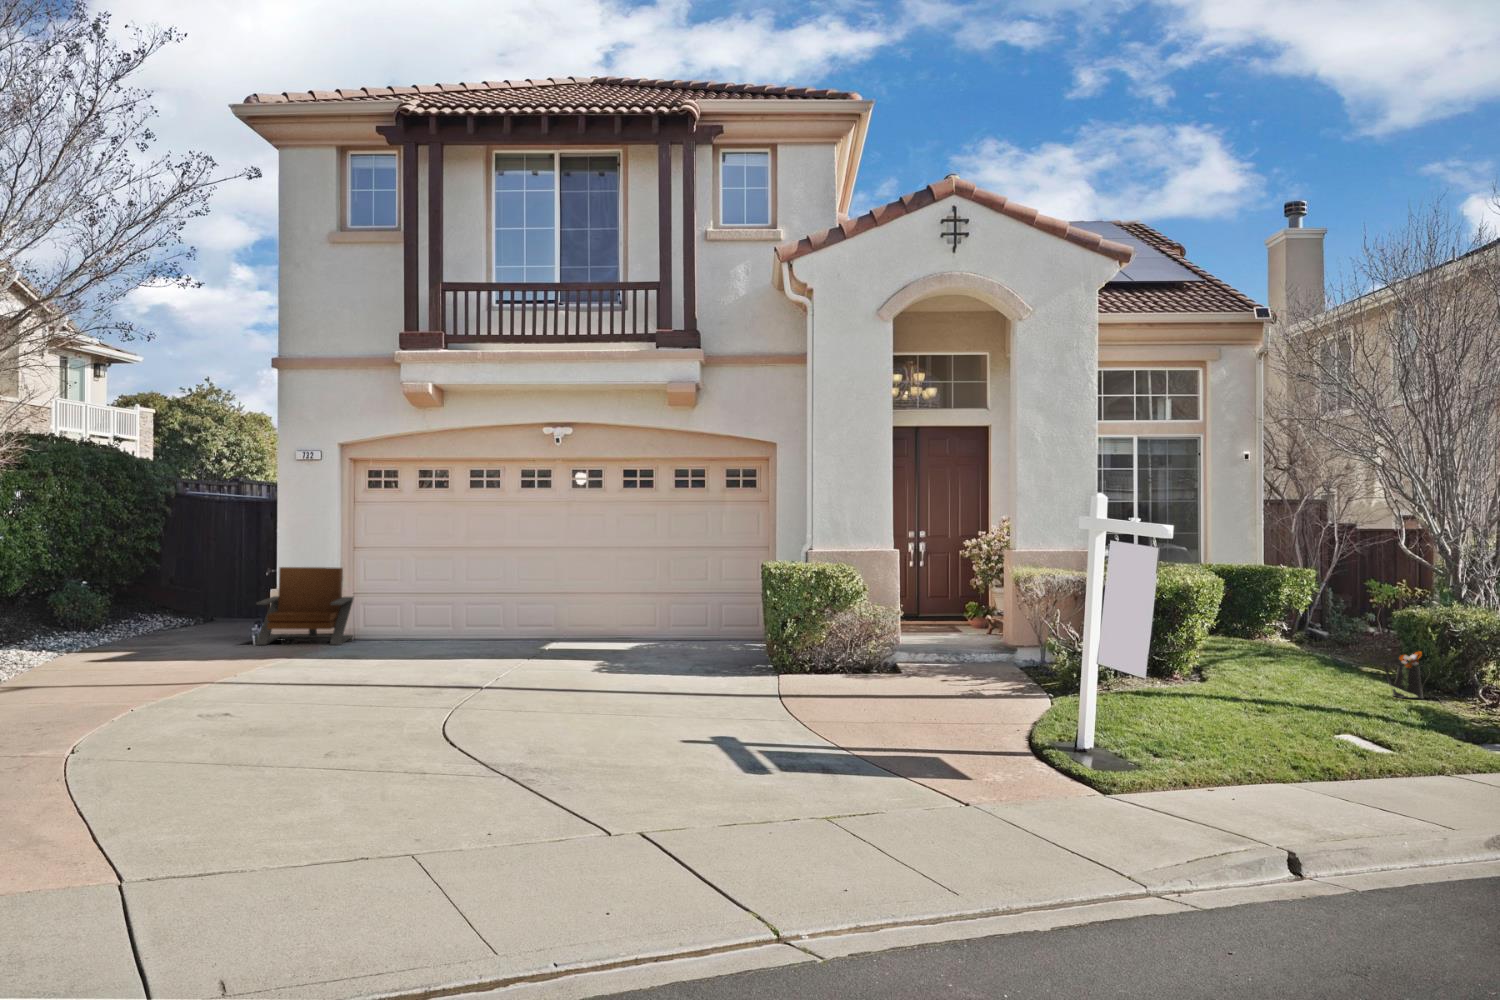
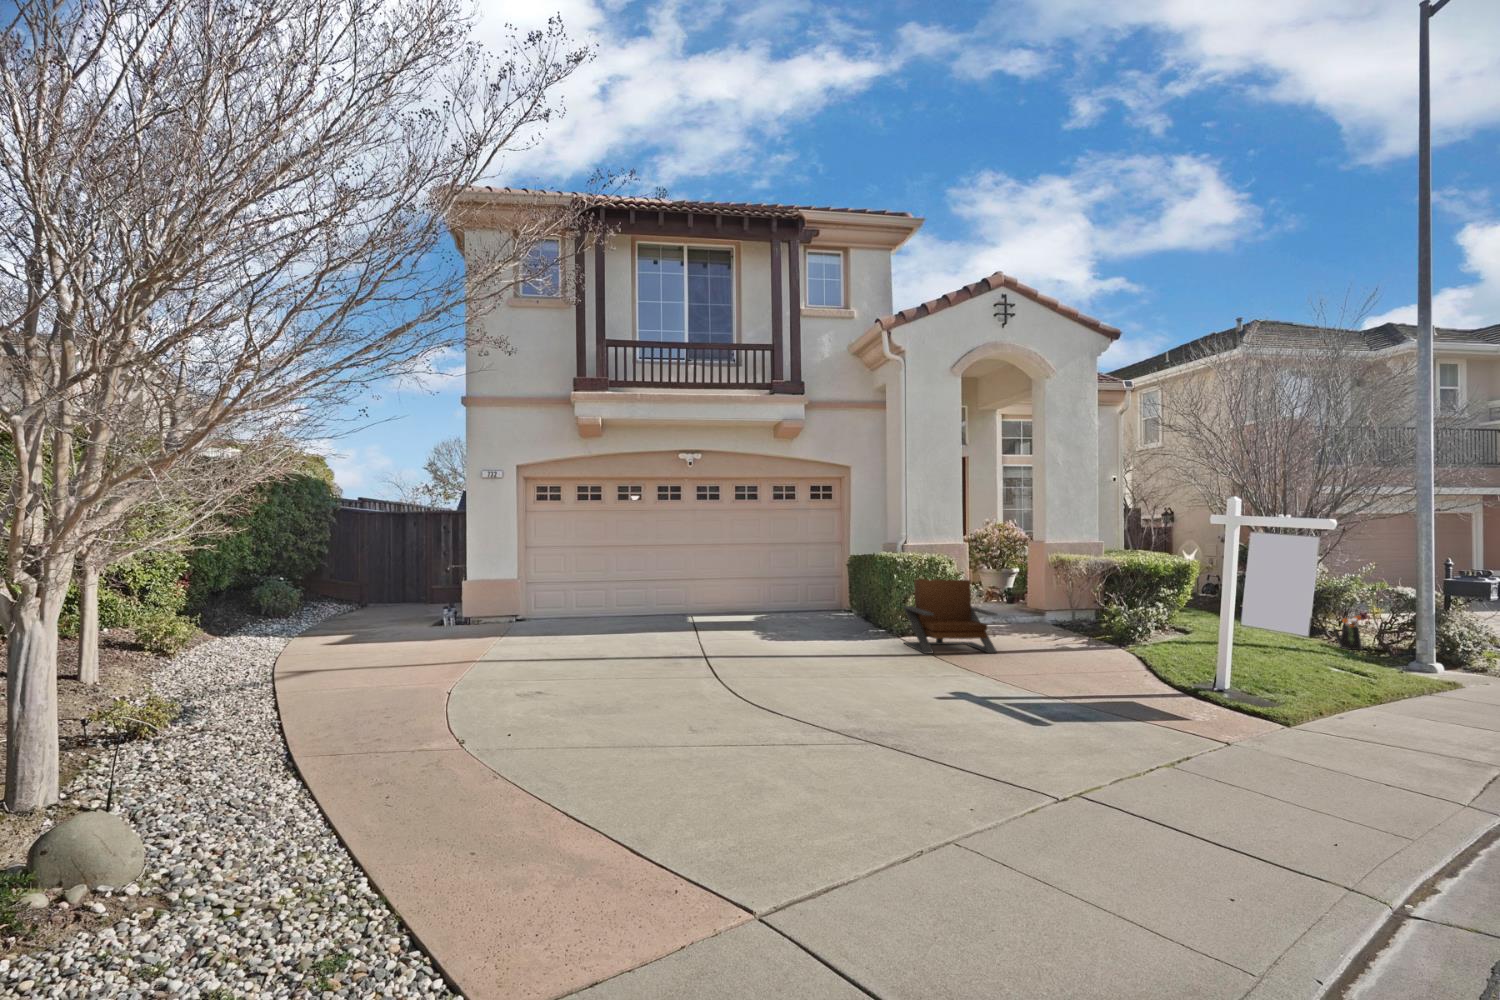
lounge chair: present [256,567,354,645] -> present [903,579,997,654]

